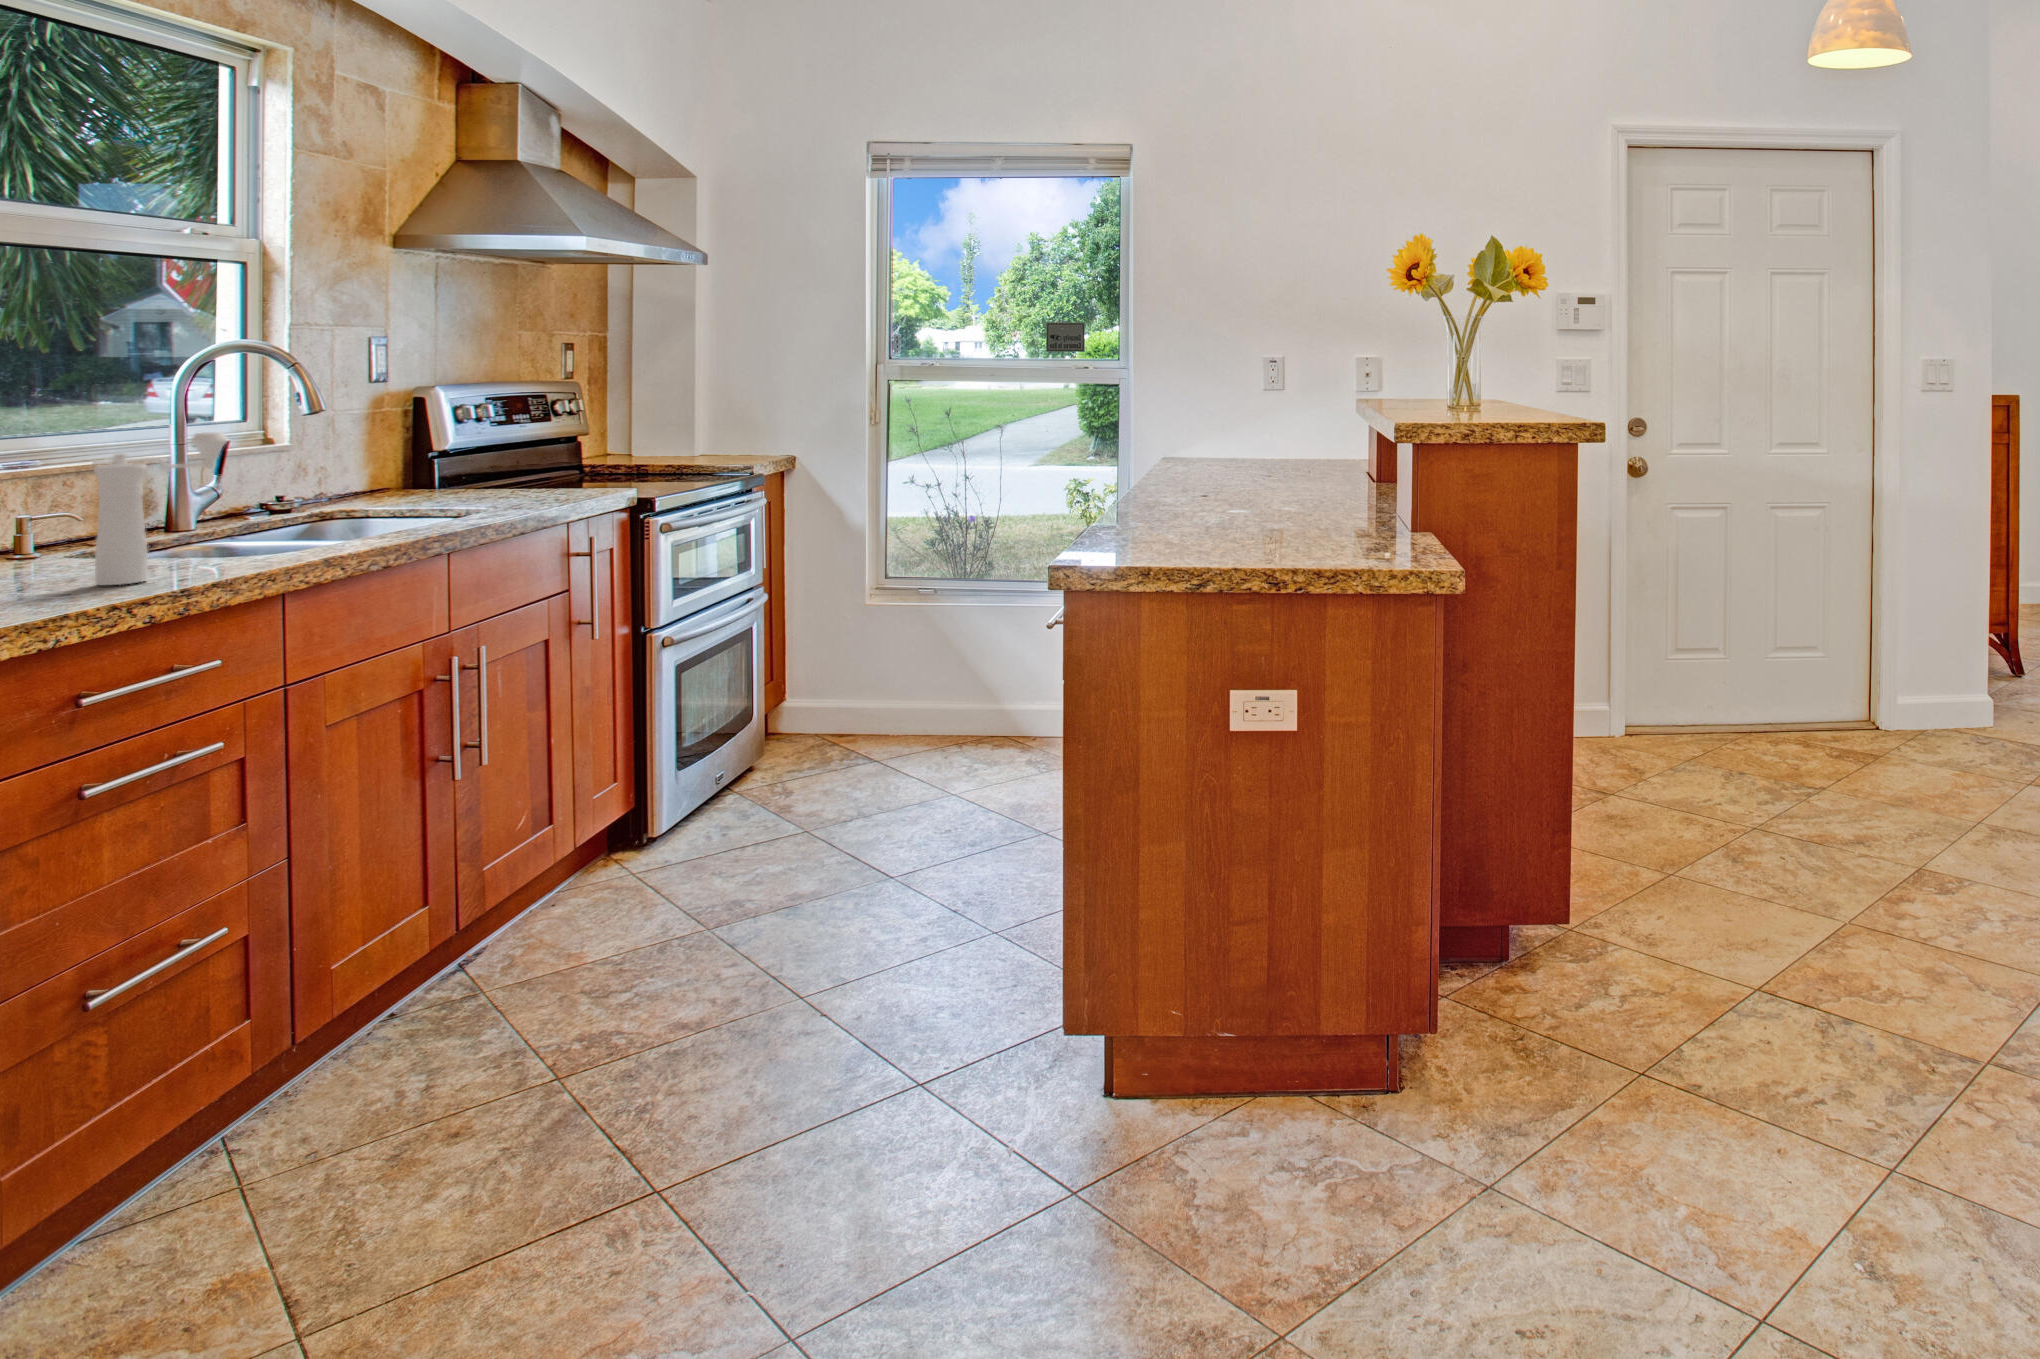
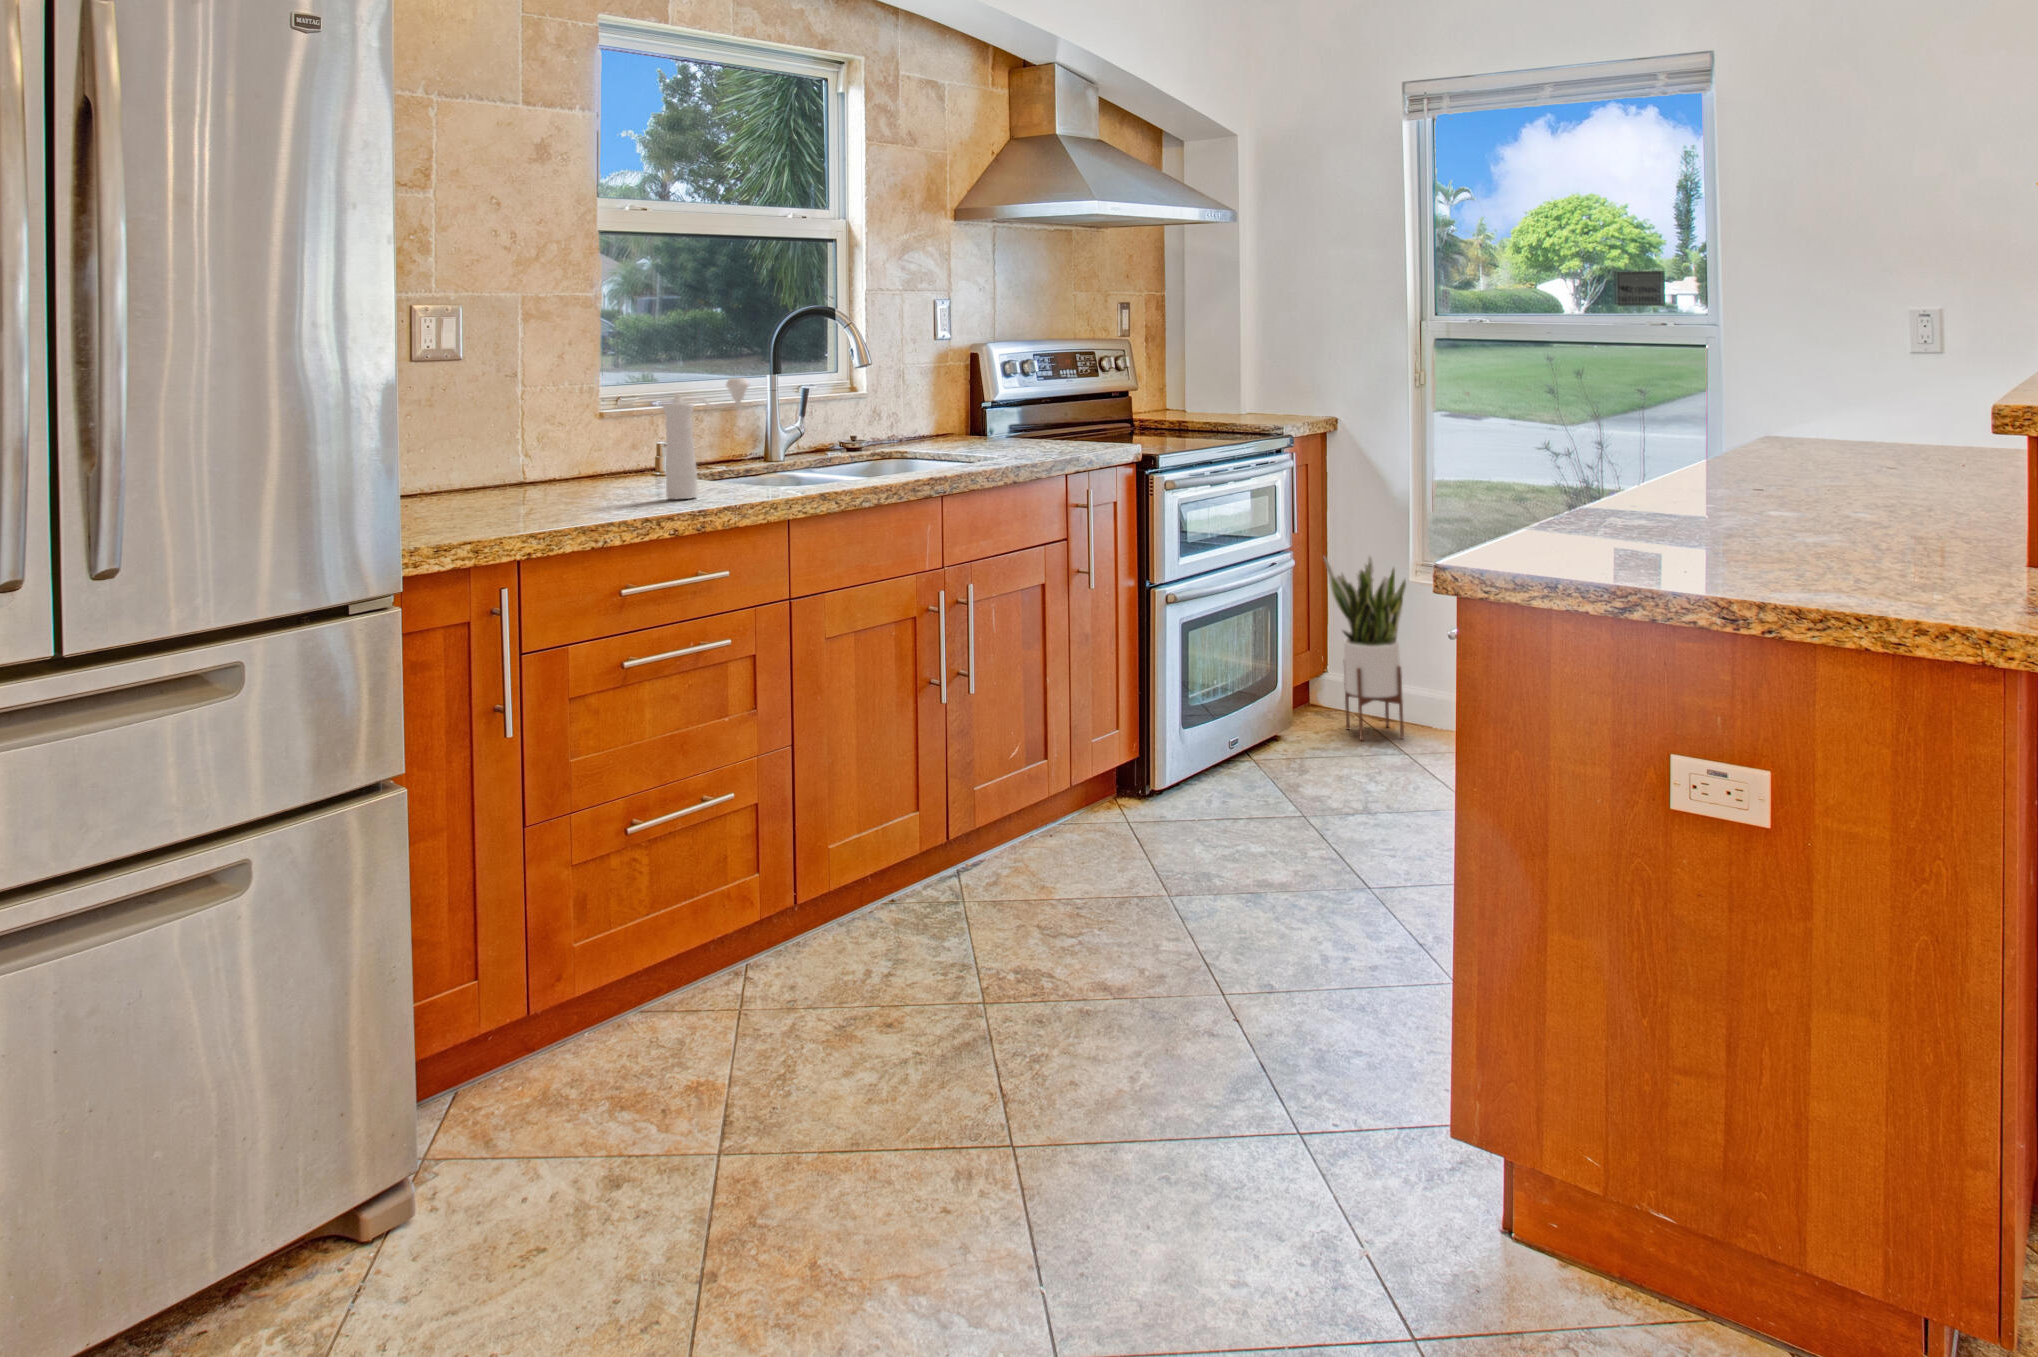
potted plant: none [794,584,870,755] -> present [1323,557,1406,740]

